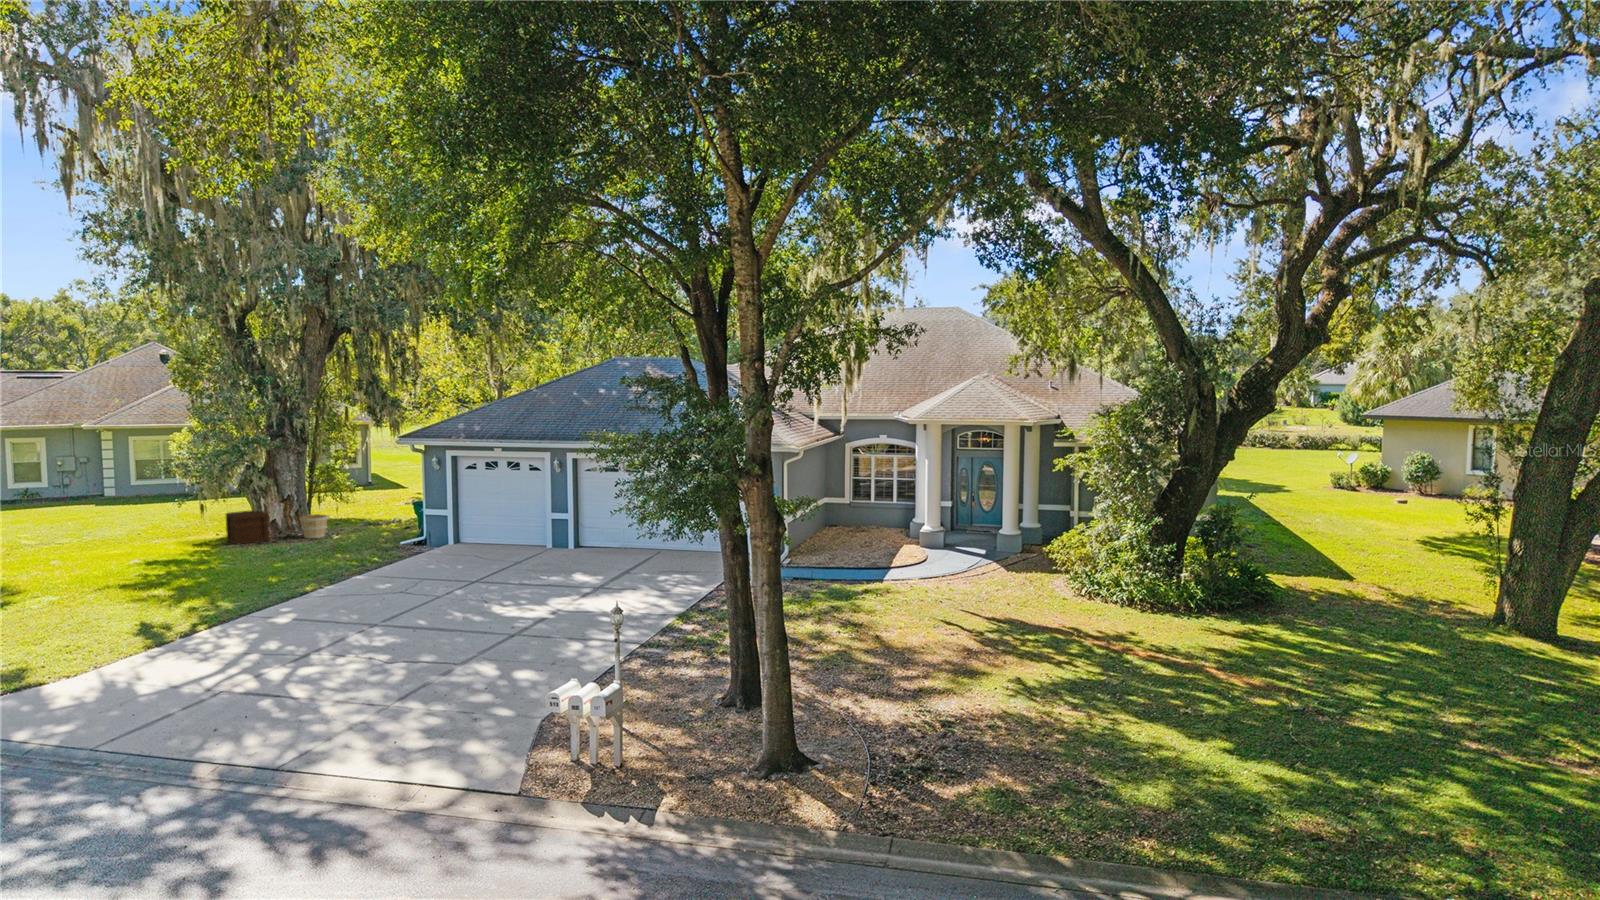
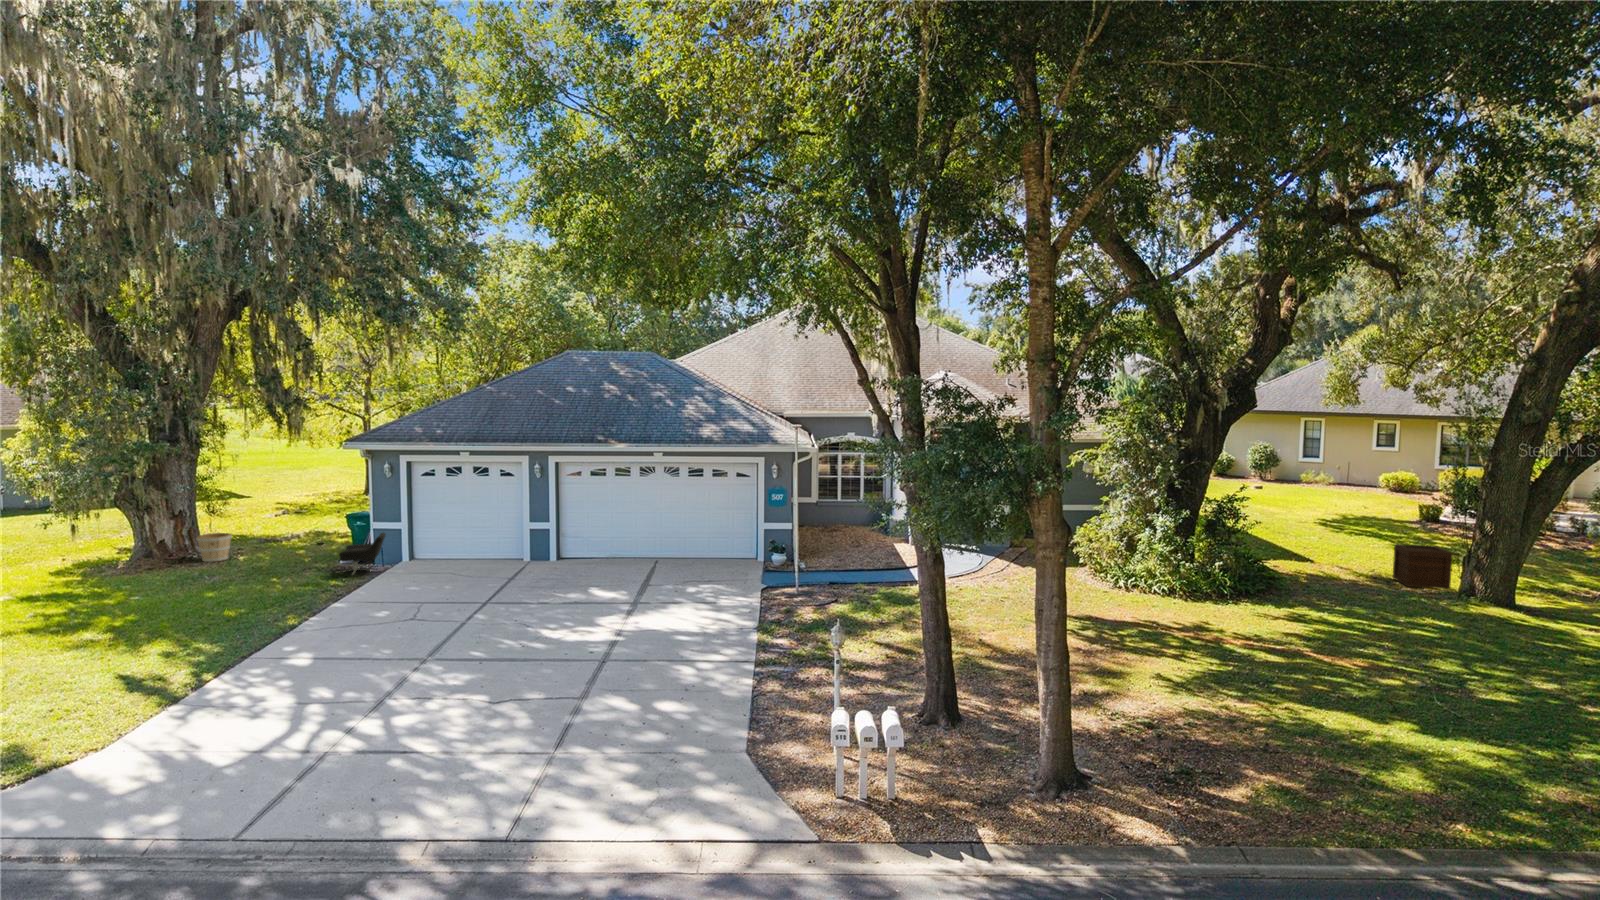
wooden crate: present [226,510,269,545] -> present [1393,544,1452,589]
lounge chair: none [391,518,435,553] -> present [339,533,386,574]

